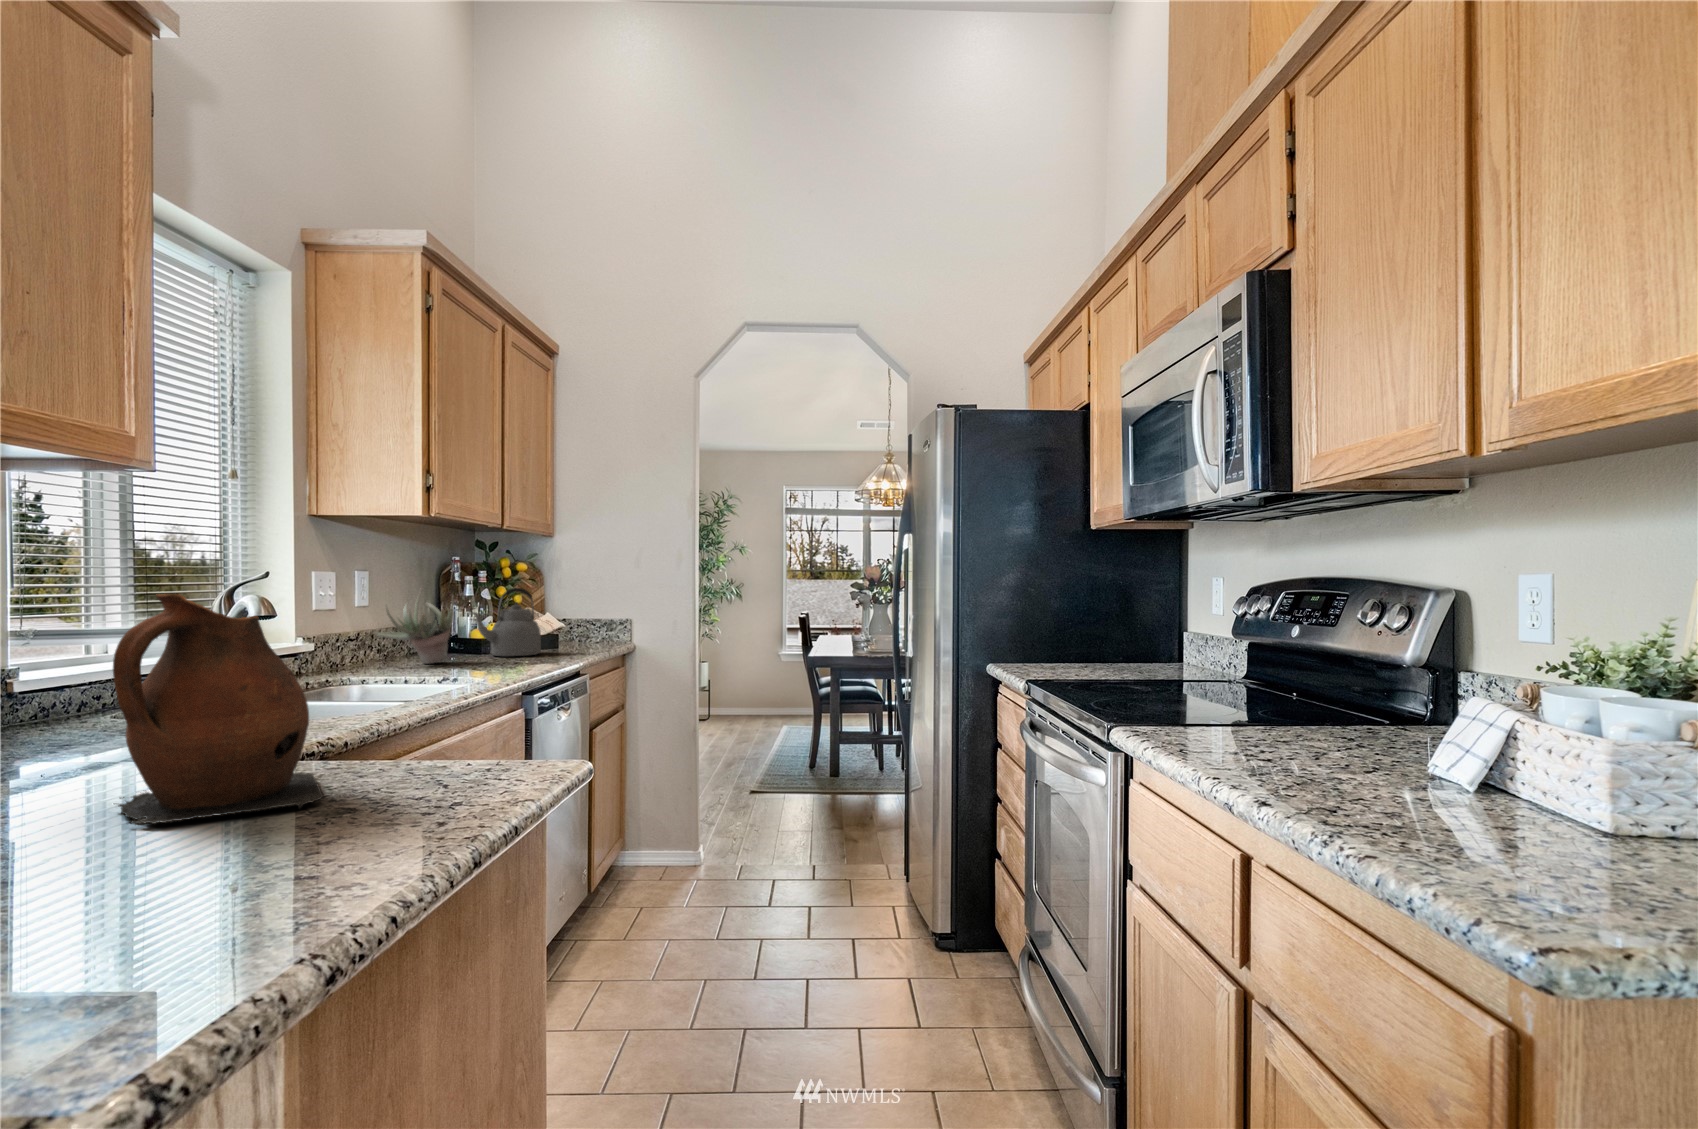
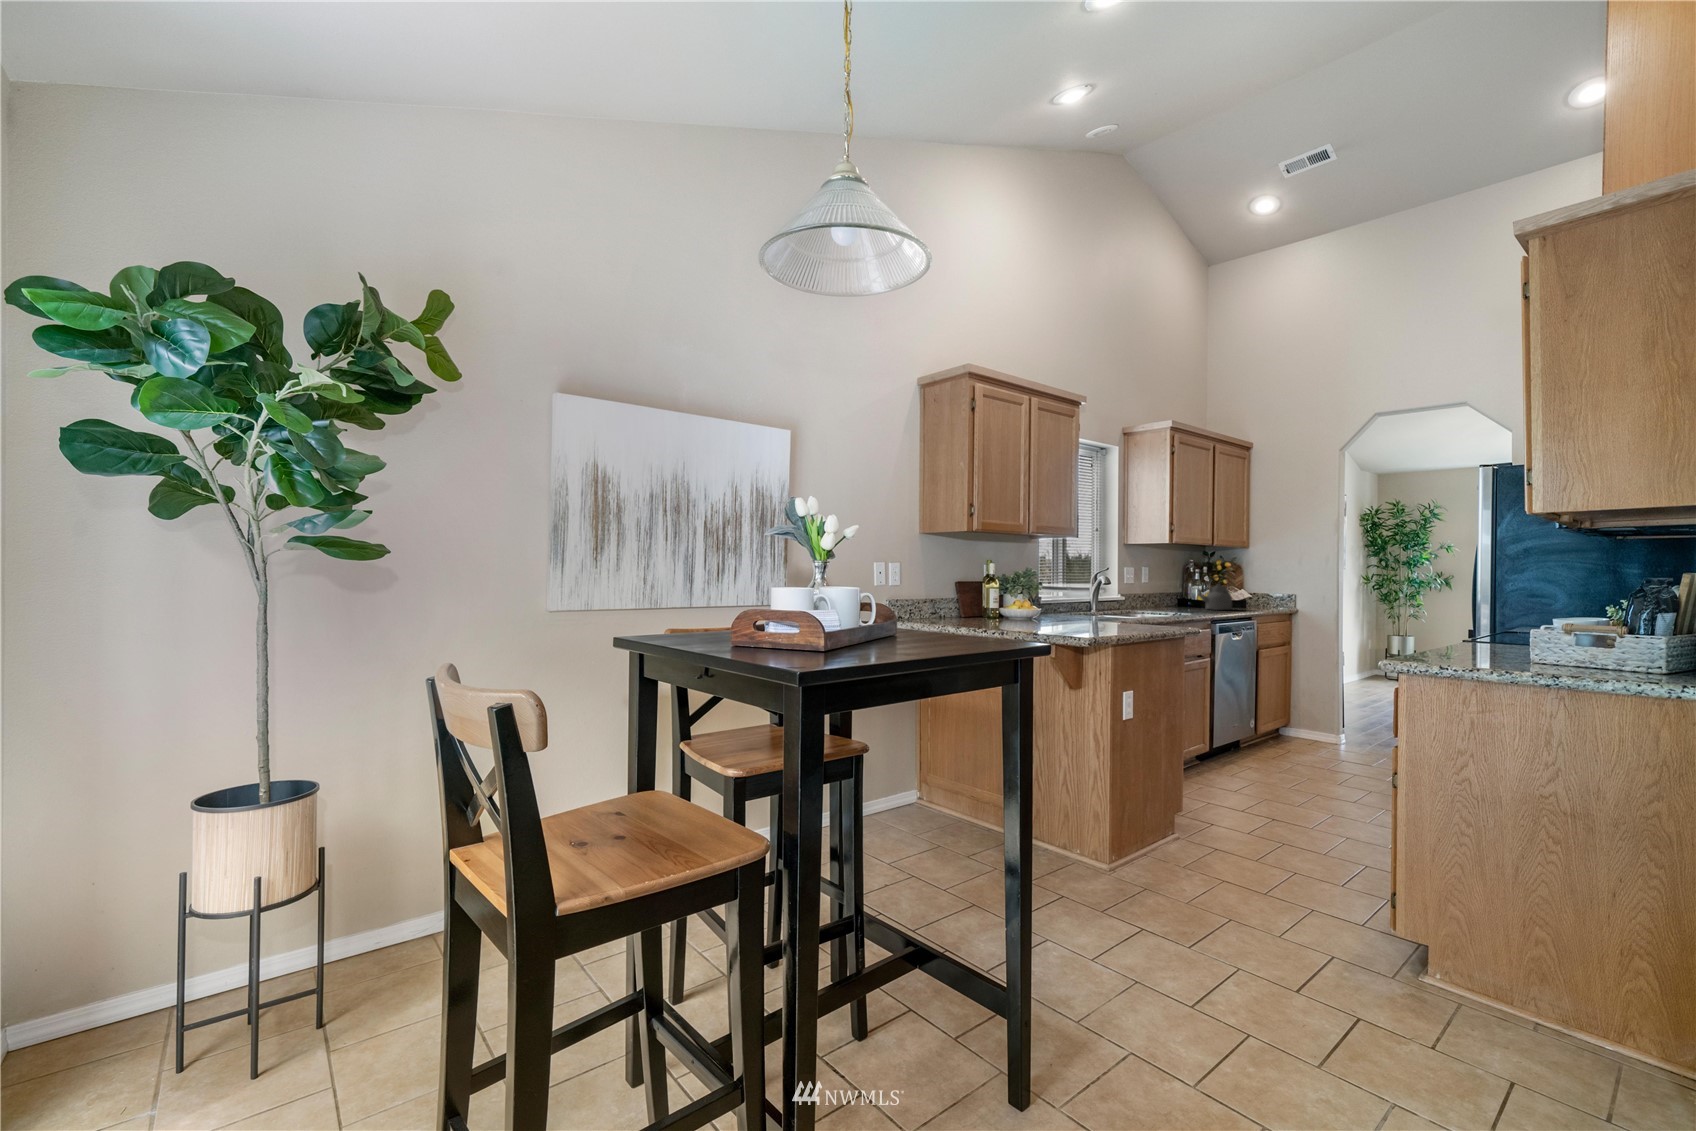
succulent plant: present [373,589,454,664] -> none [1149,574,1186,610]
ceramic pitcher: present [113,594,323,824] -> none [1084,574,1129,627]

